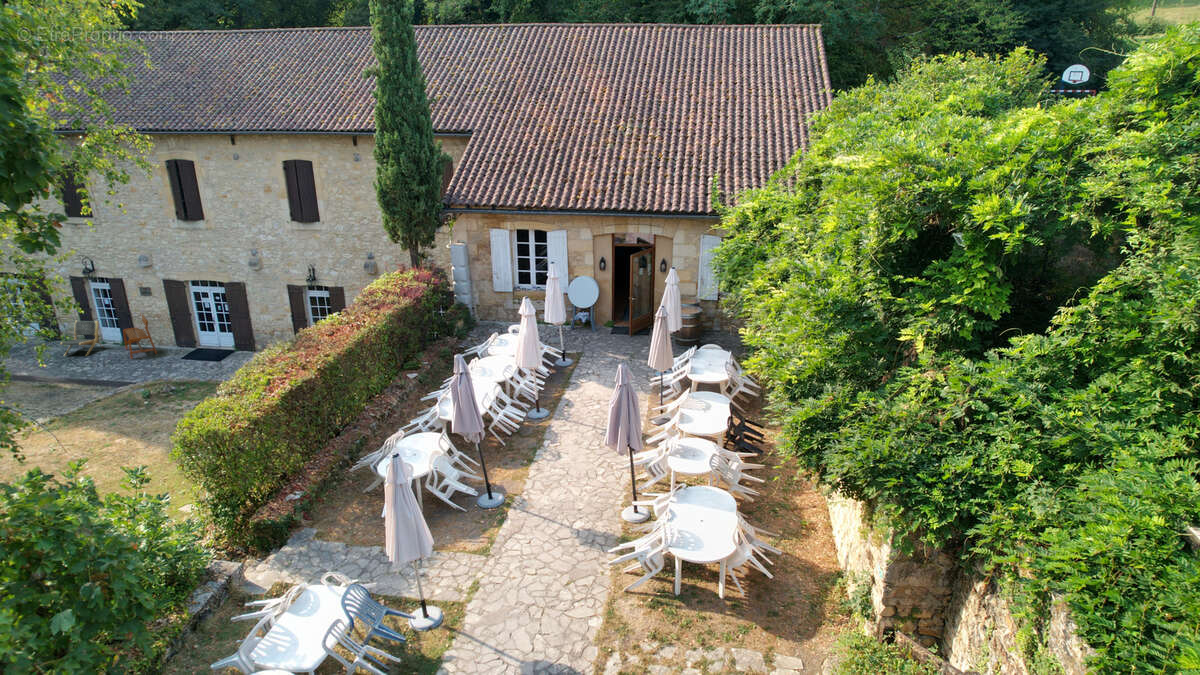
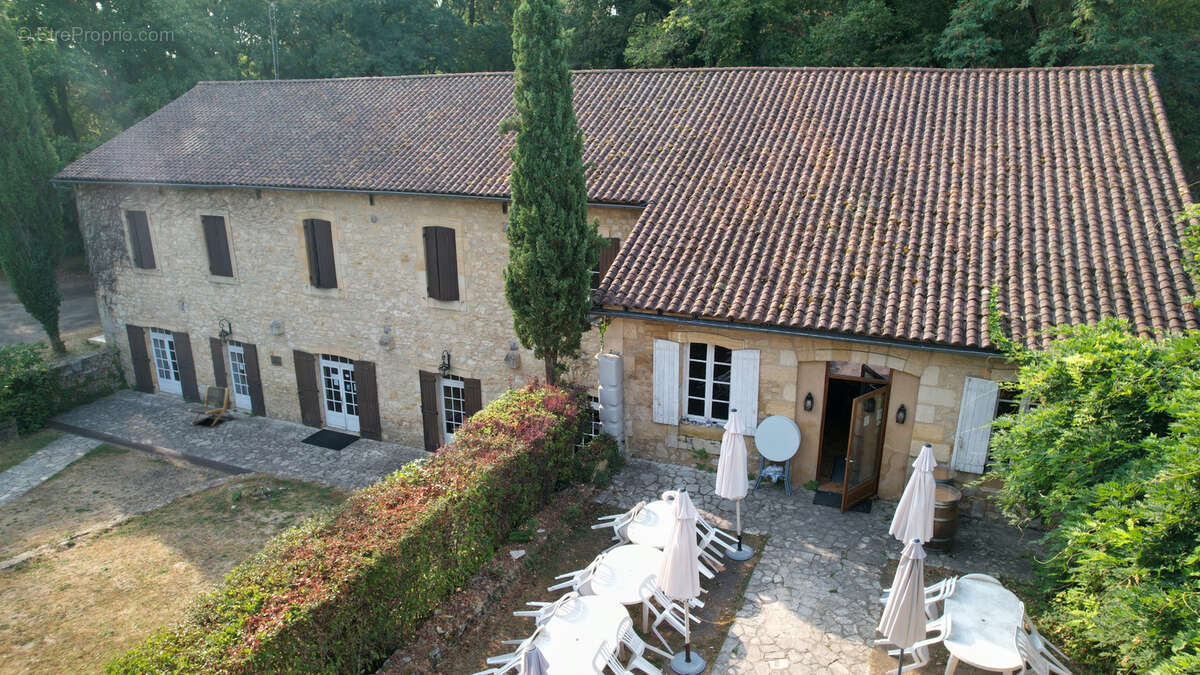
bench: present [123,314,157,359] -> none [251,383,280,438]

